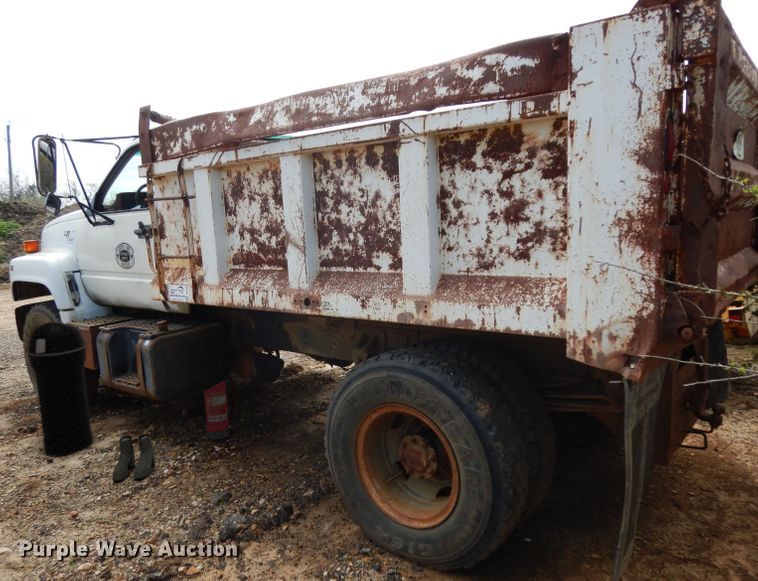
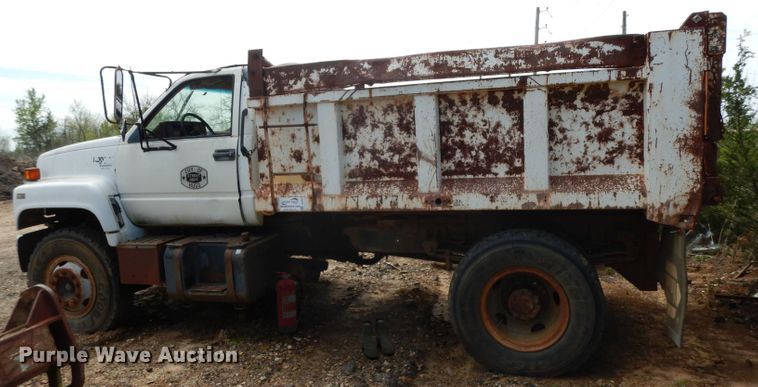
trash can: present [28,322,93,456] -> none [118,238,172,365]
boots: present [113,434,155,481] -> present [361,318,393,358]

